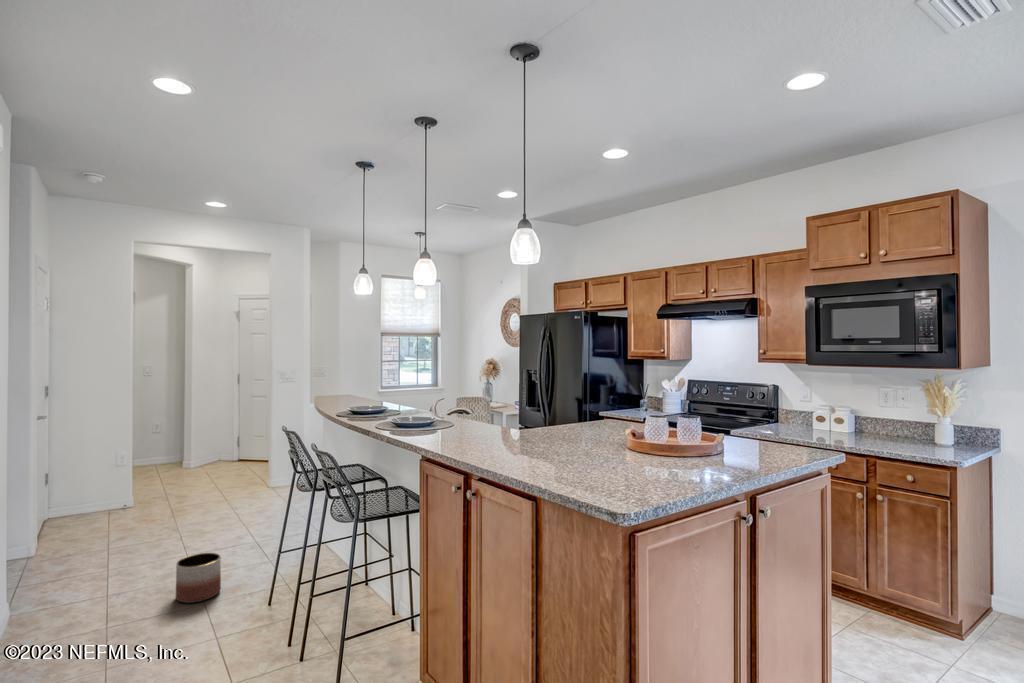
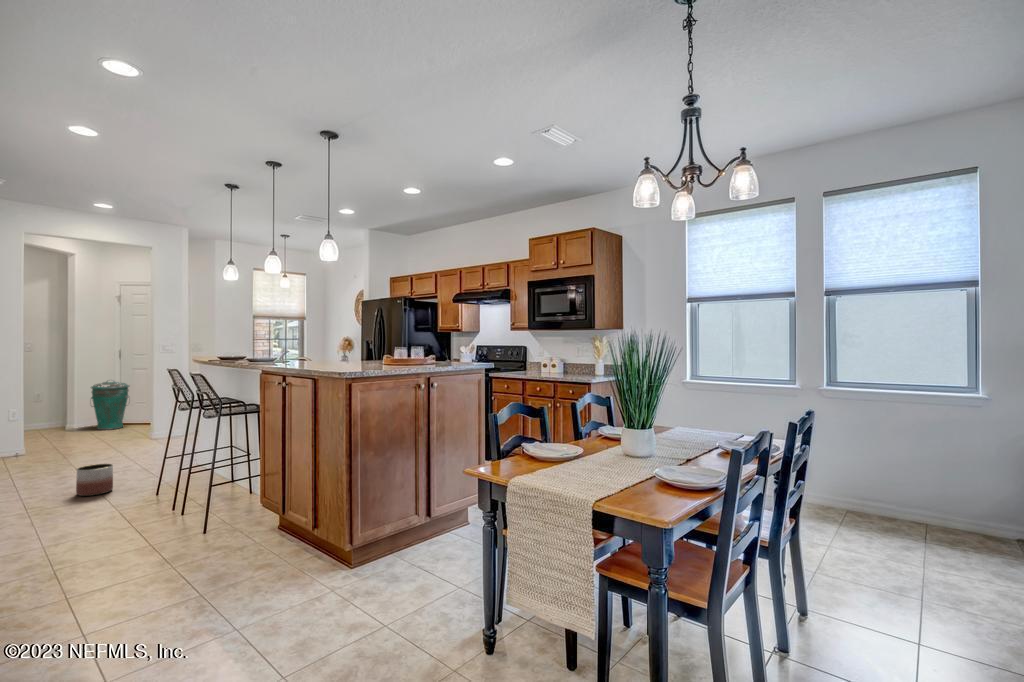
trash can: none [208,410,249,469] -> present [91,381,129,430]

